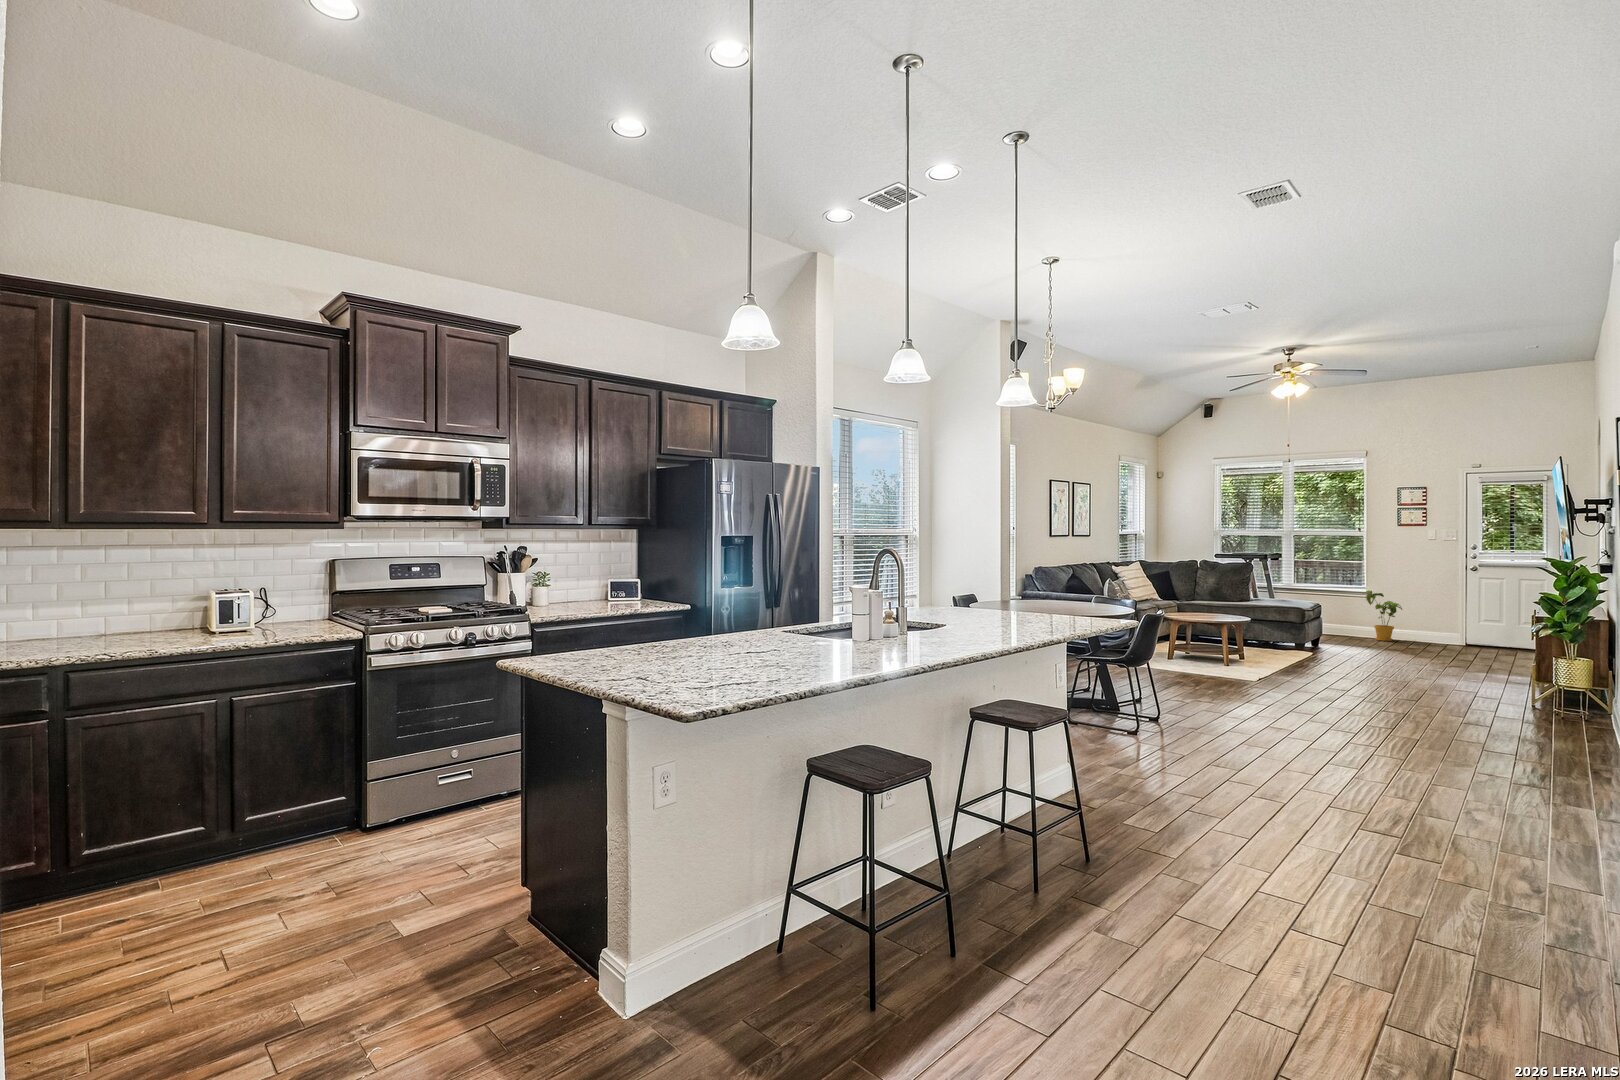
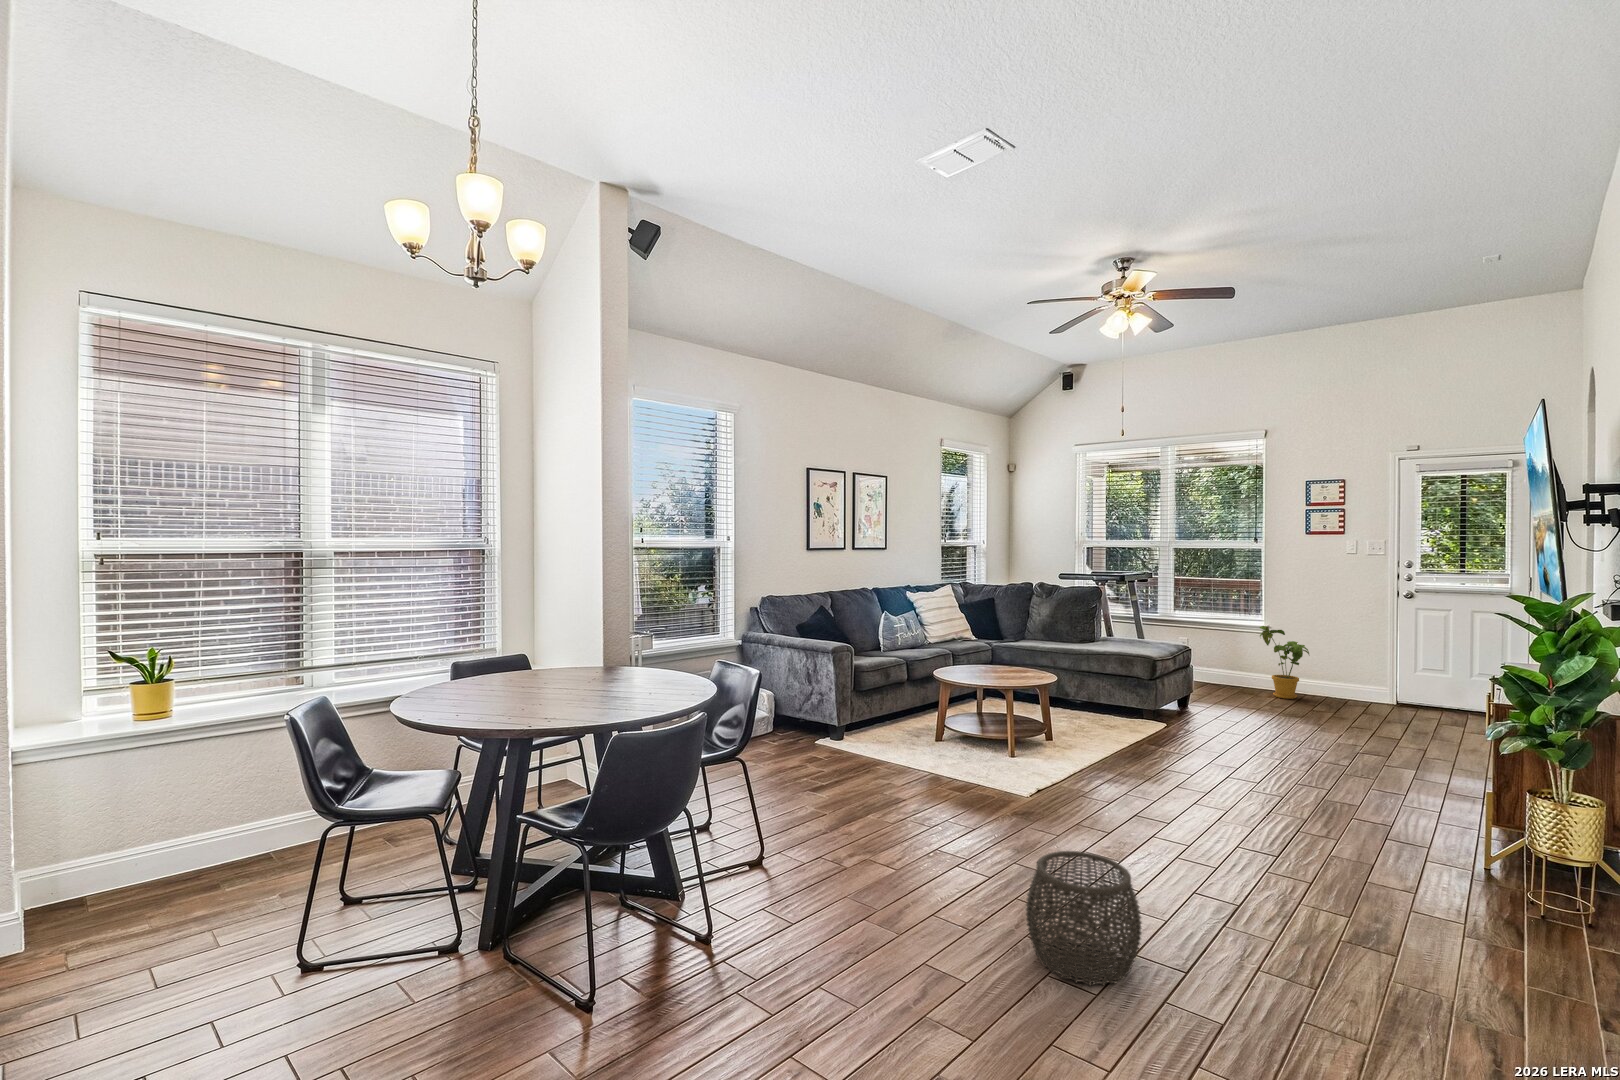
woven basket: none [1313,676,1374,728] -> present [1026,851,1142,985]

